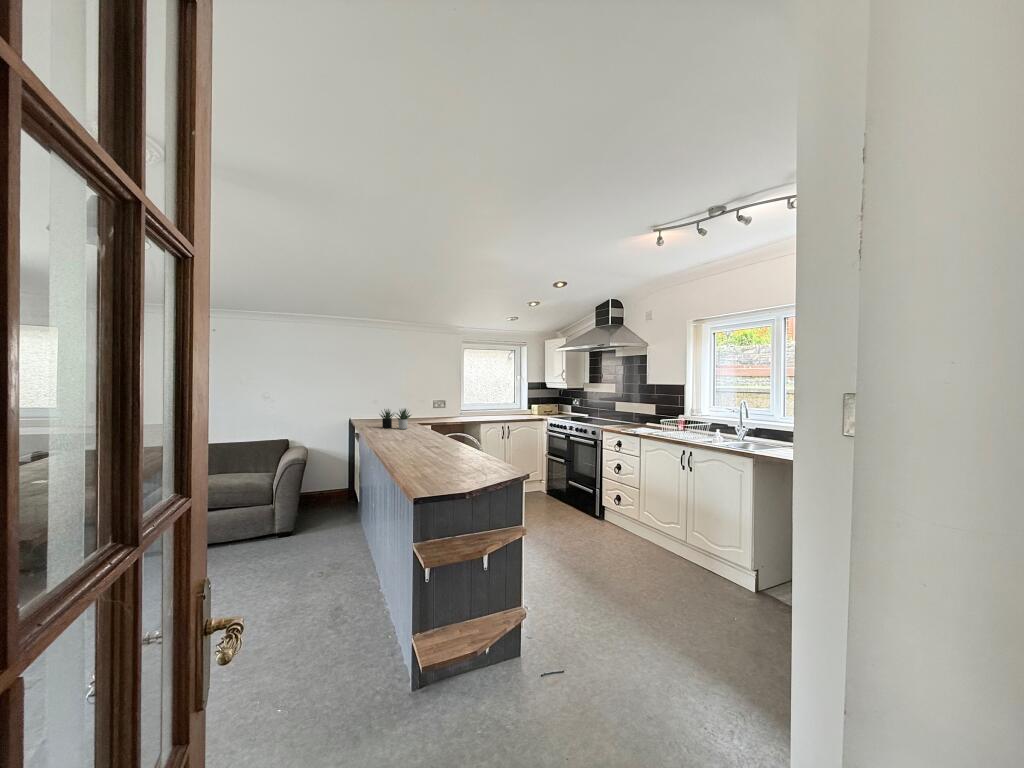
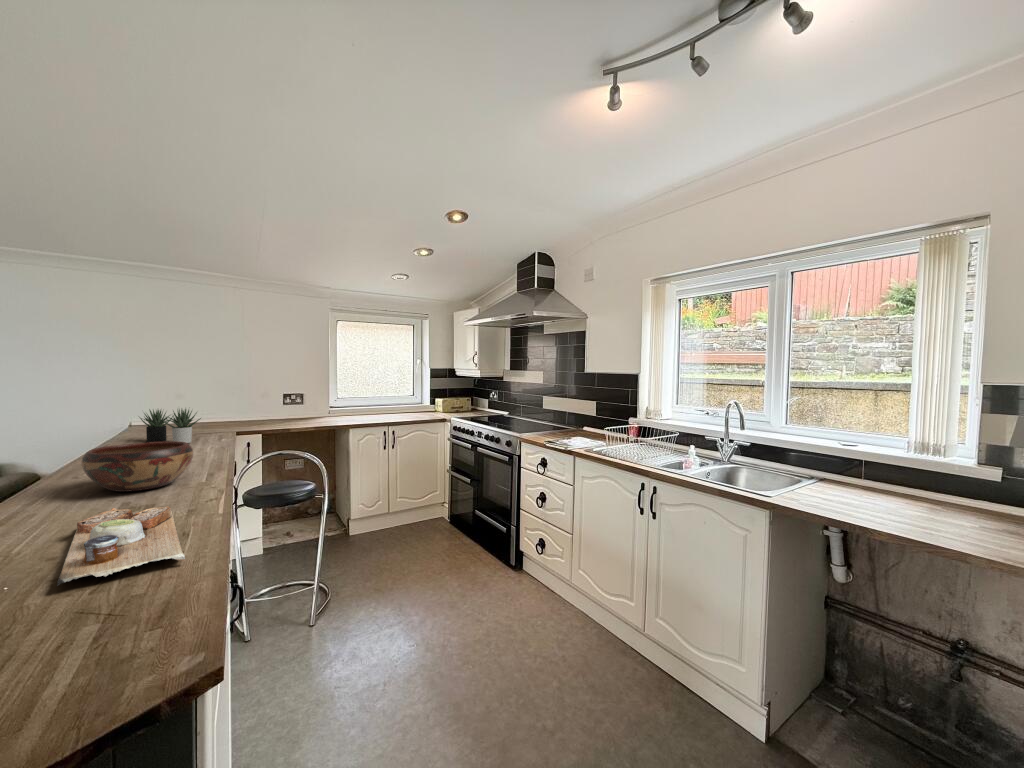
decorative bowl: none [400,423,442,445] -> present [81,441,193,492]
cutting board: none [427,446,486,463] -> present [57,506,185,586]

